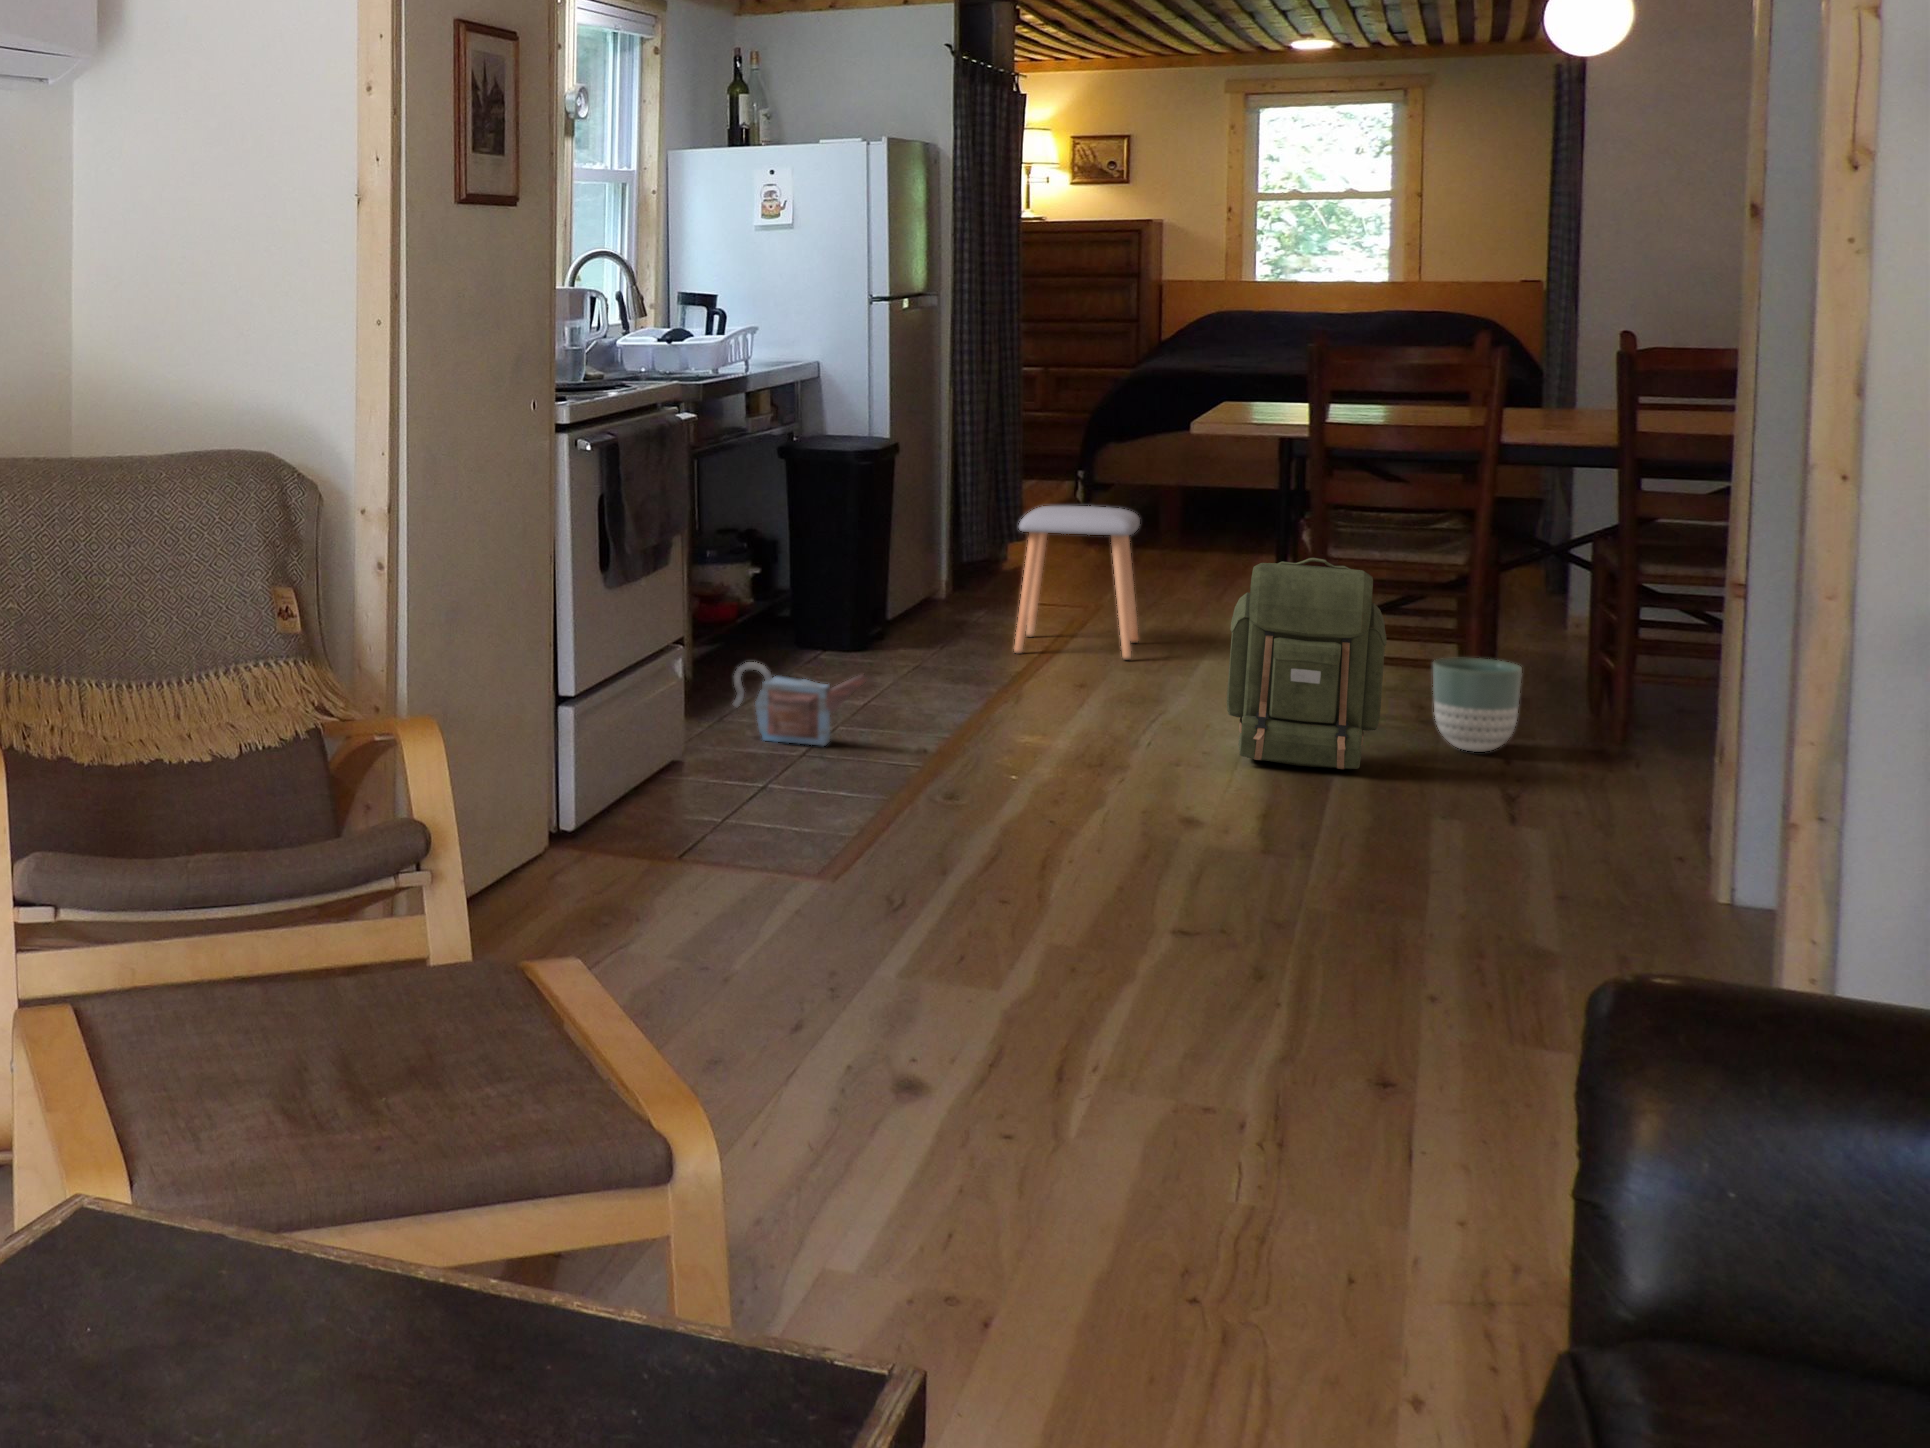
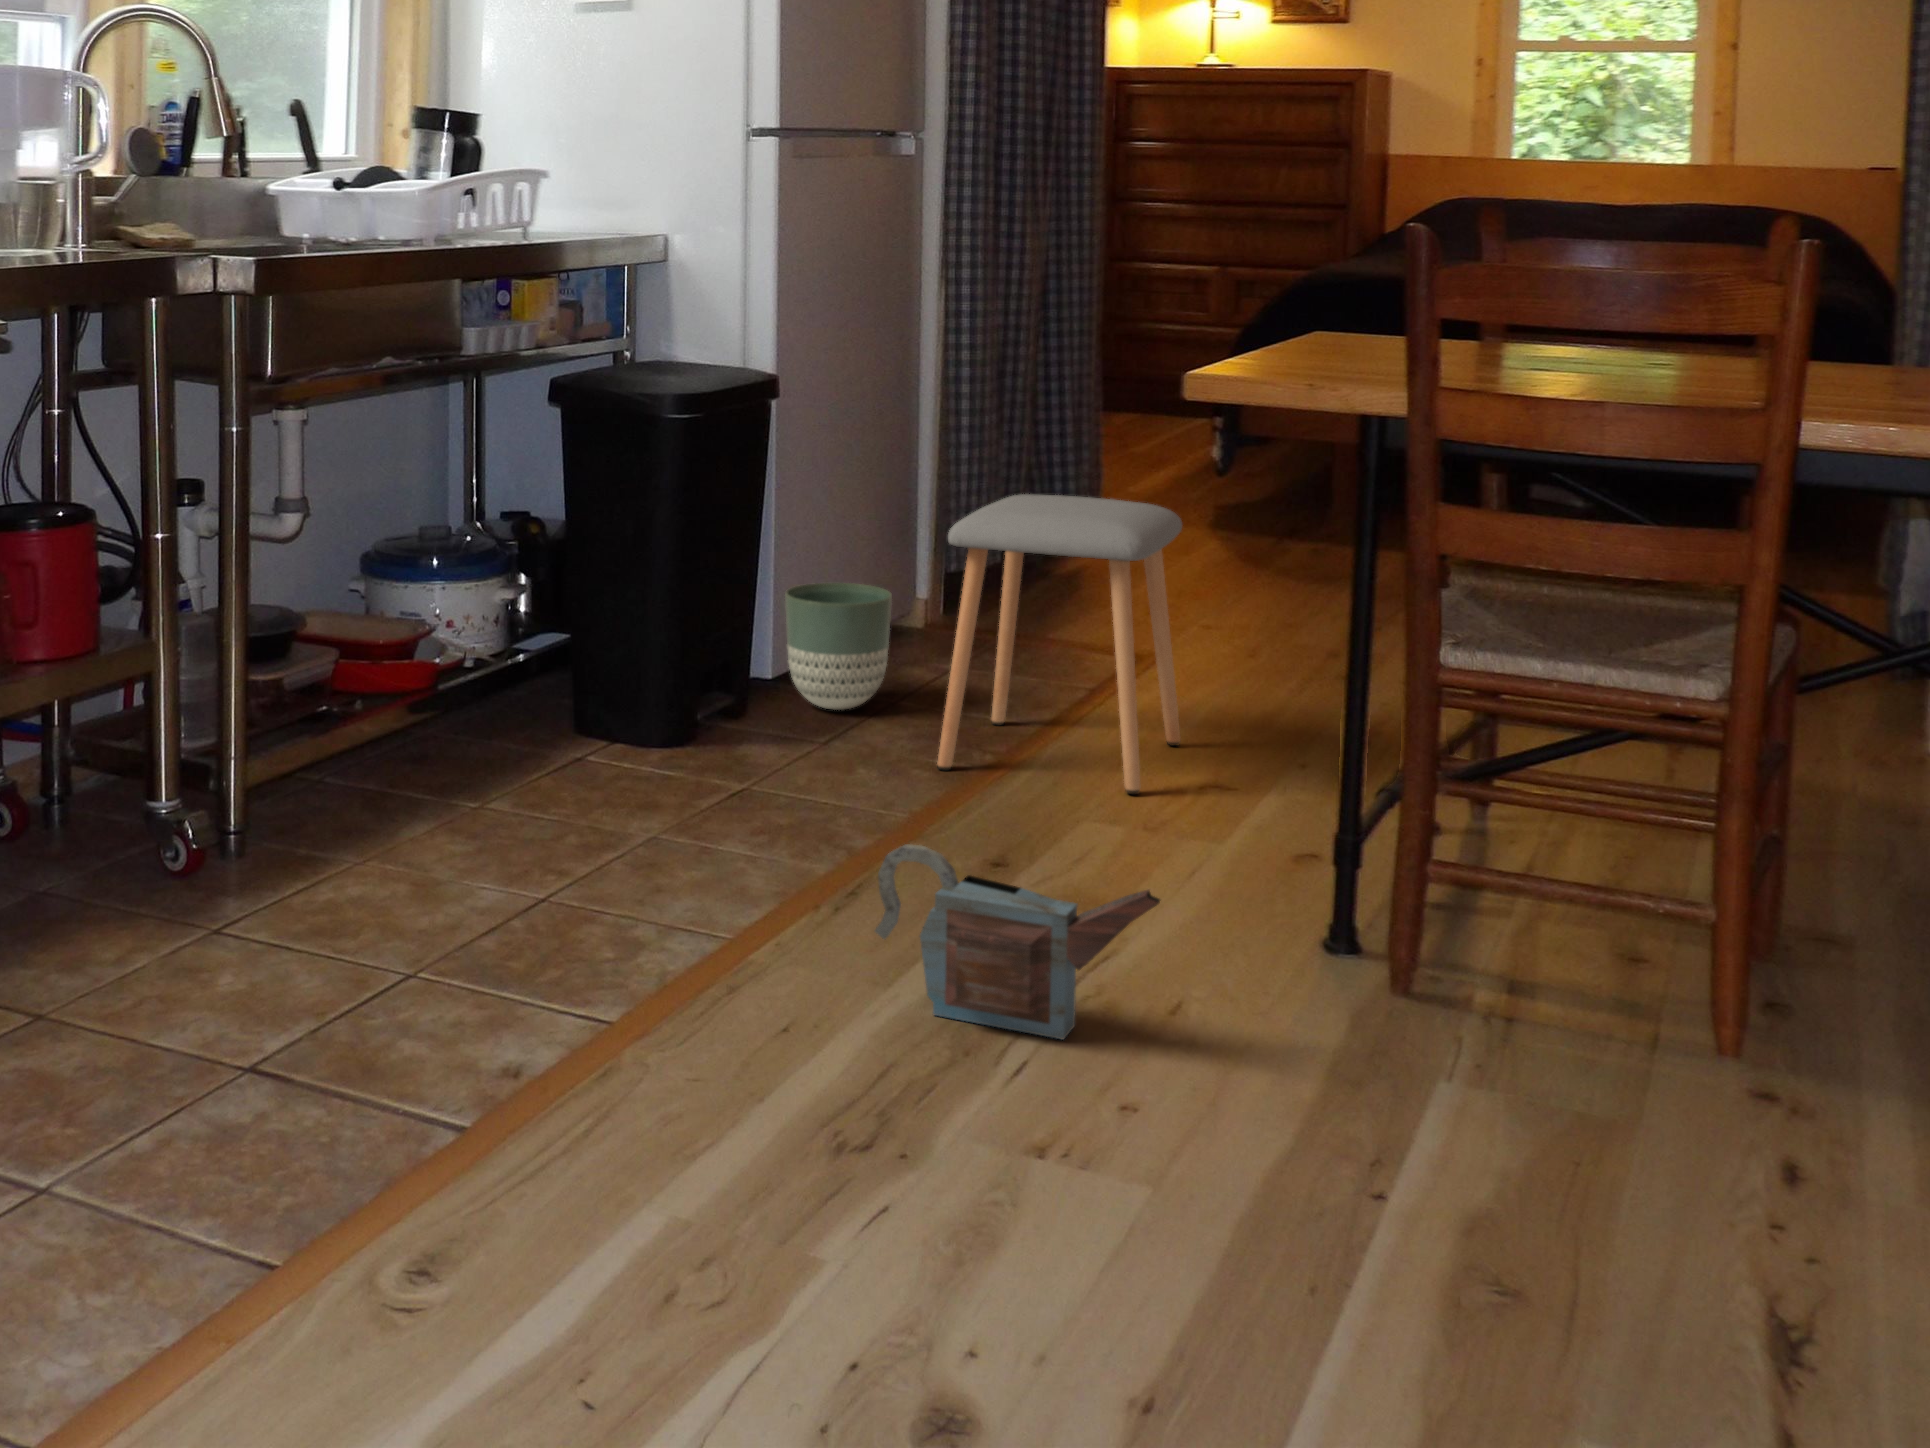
backpack: present [1227,558,1387,769] -> none [1161,701,1544,1252]
planter: present [1433,658,1522,752] -> present [785,583,892,710]
watering can: present [733,662,868,746] -> present [875,844,1160,1040]

